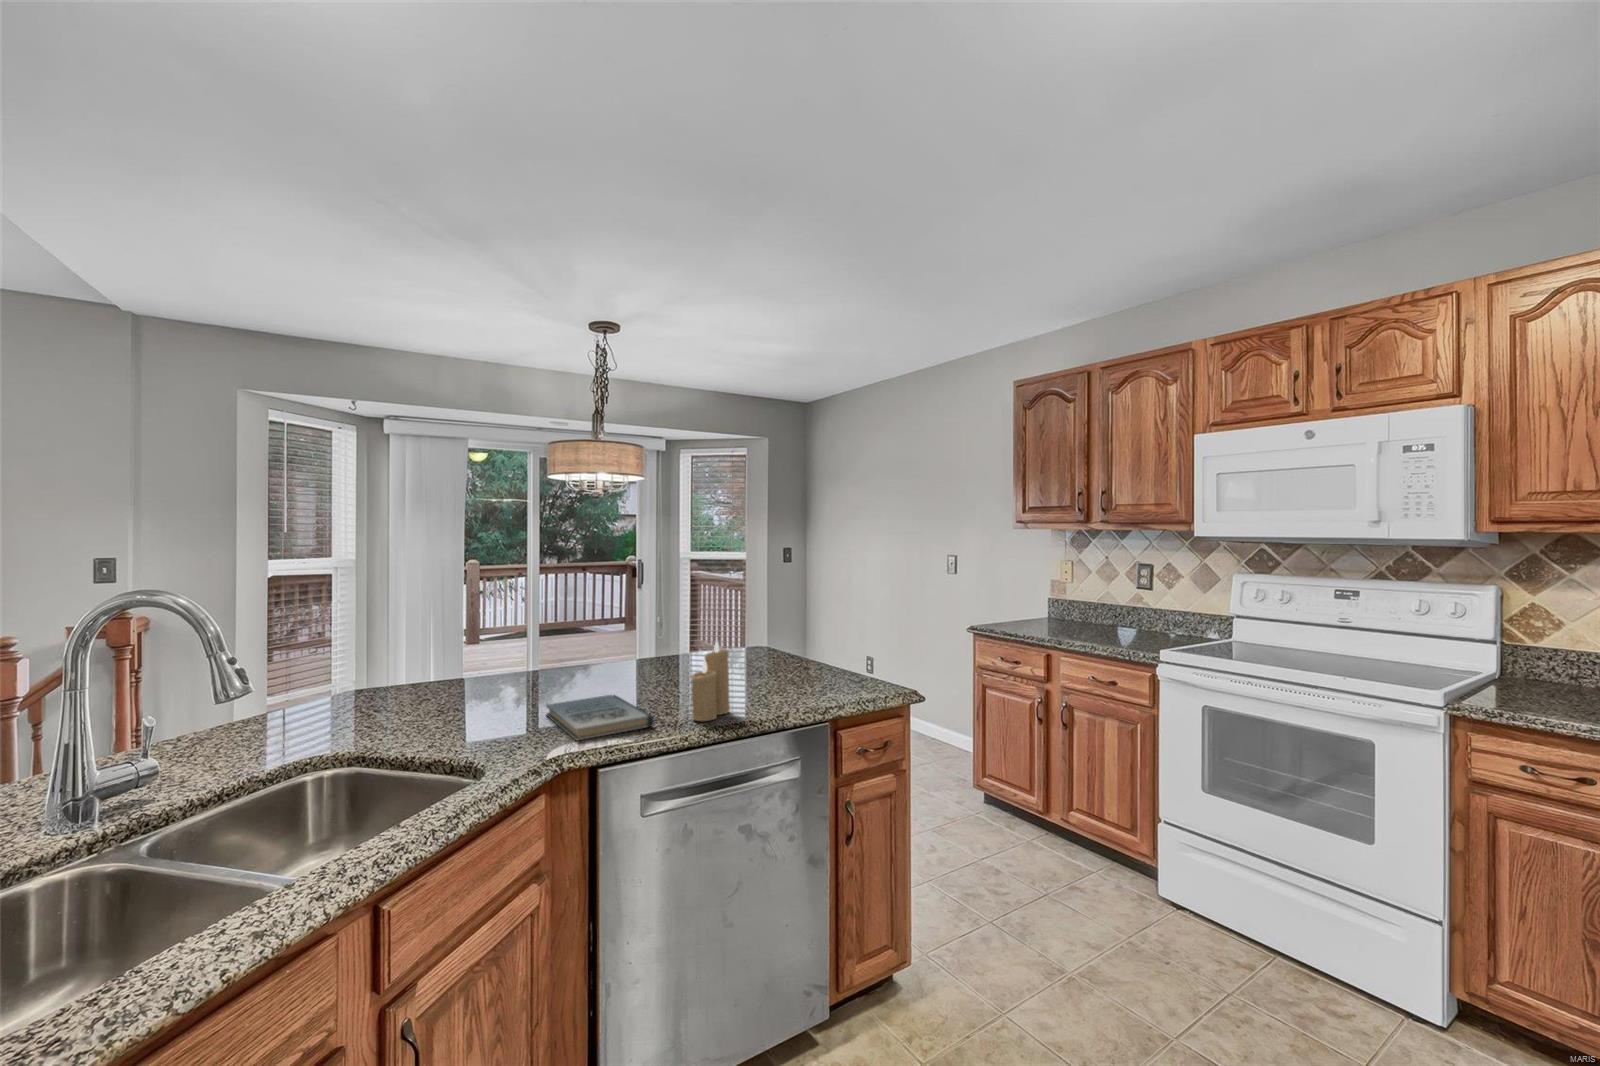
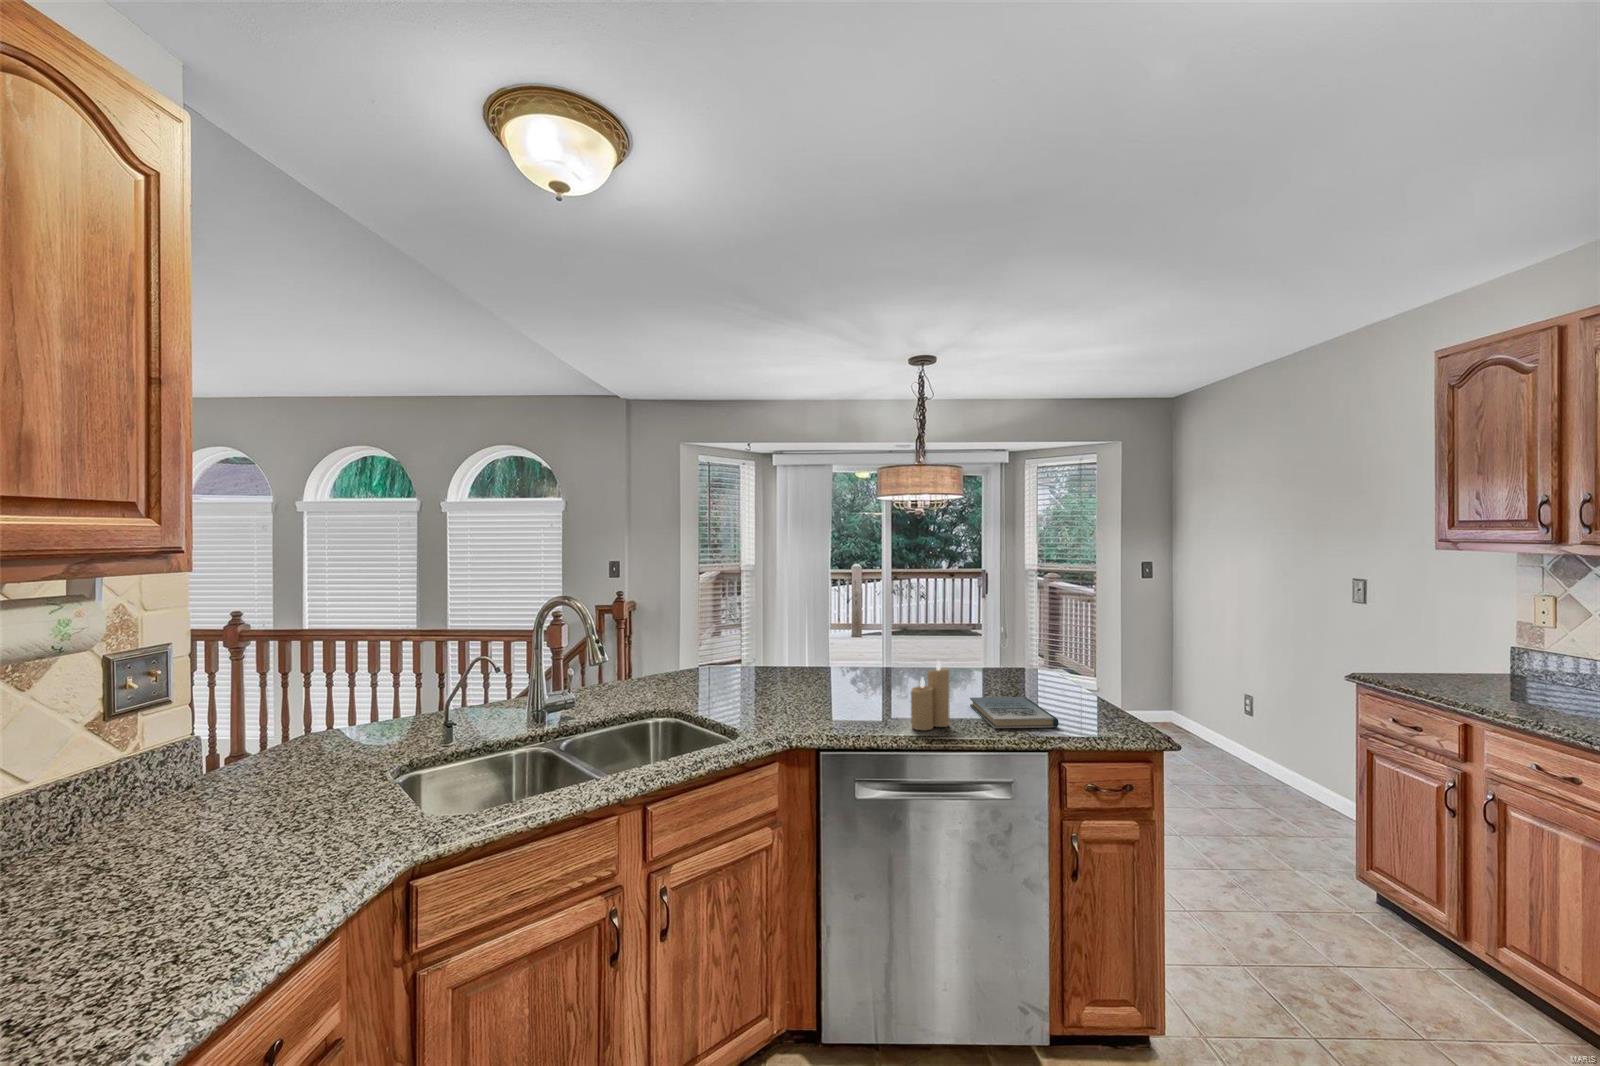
book: present [546,695,654,740] -> present [970,697,1059,728]

